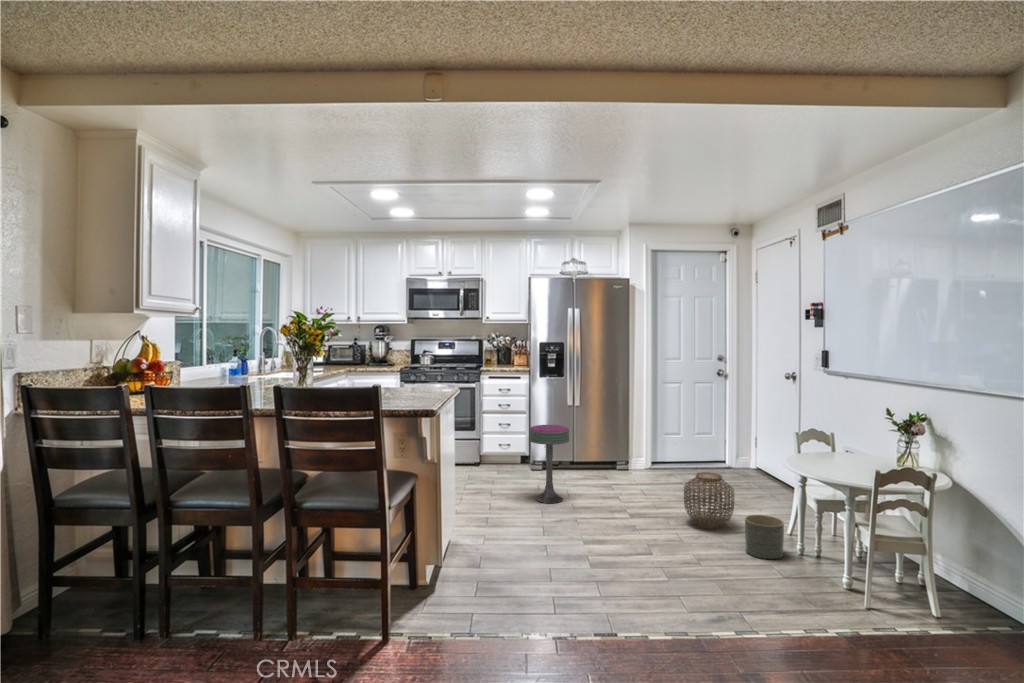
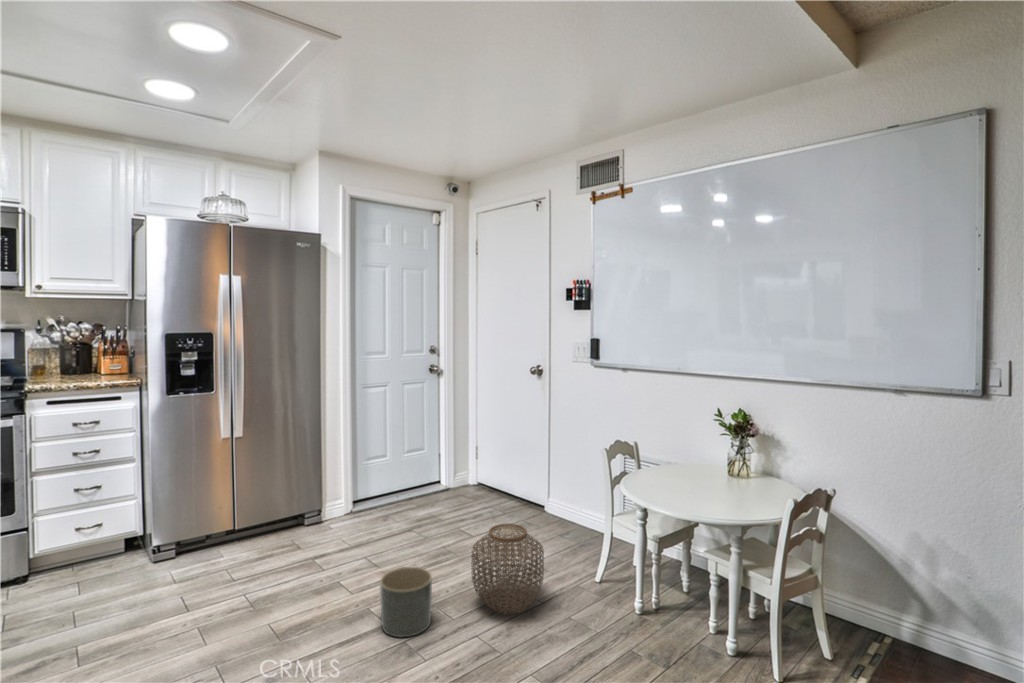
bar stool: present [530,425,569,503] -> none [169,486,257,650]
planter: present [745,515,784,559] -> present [380,567,432,637]

